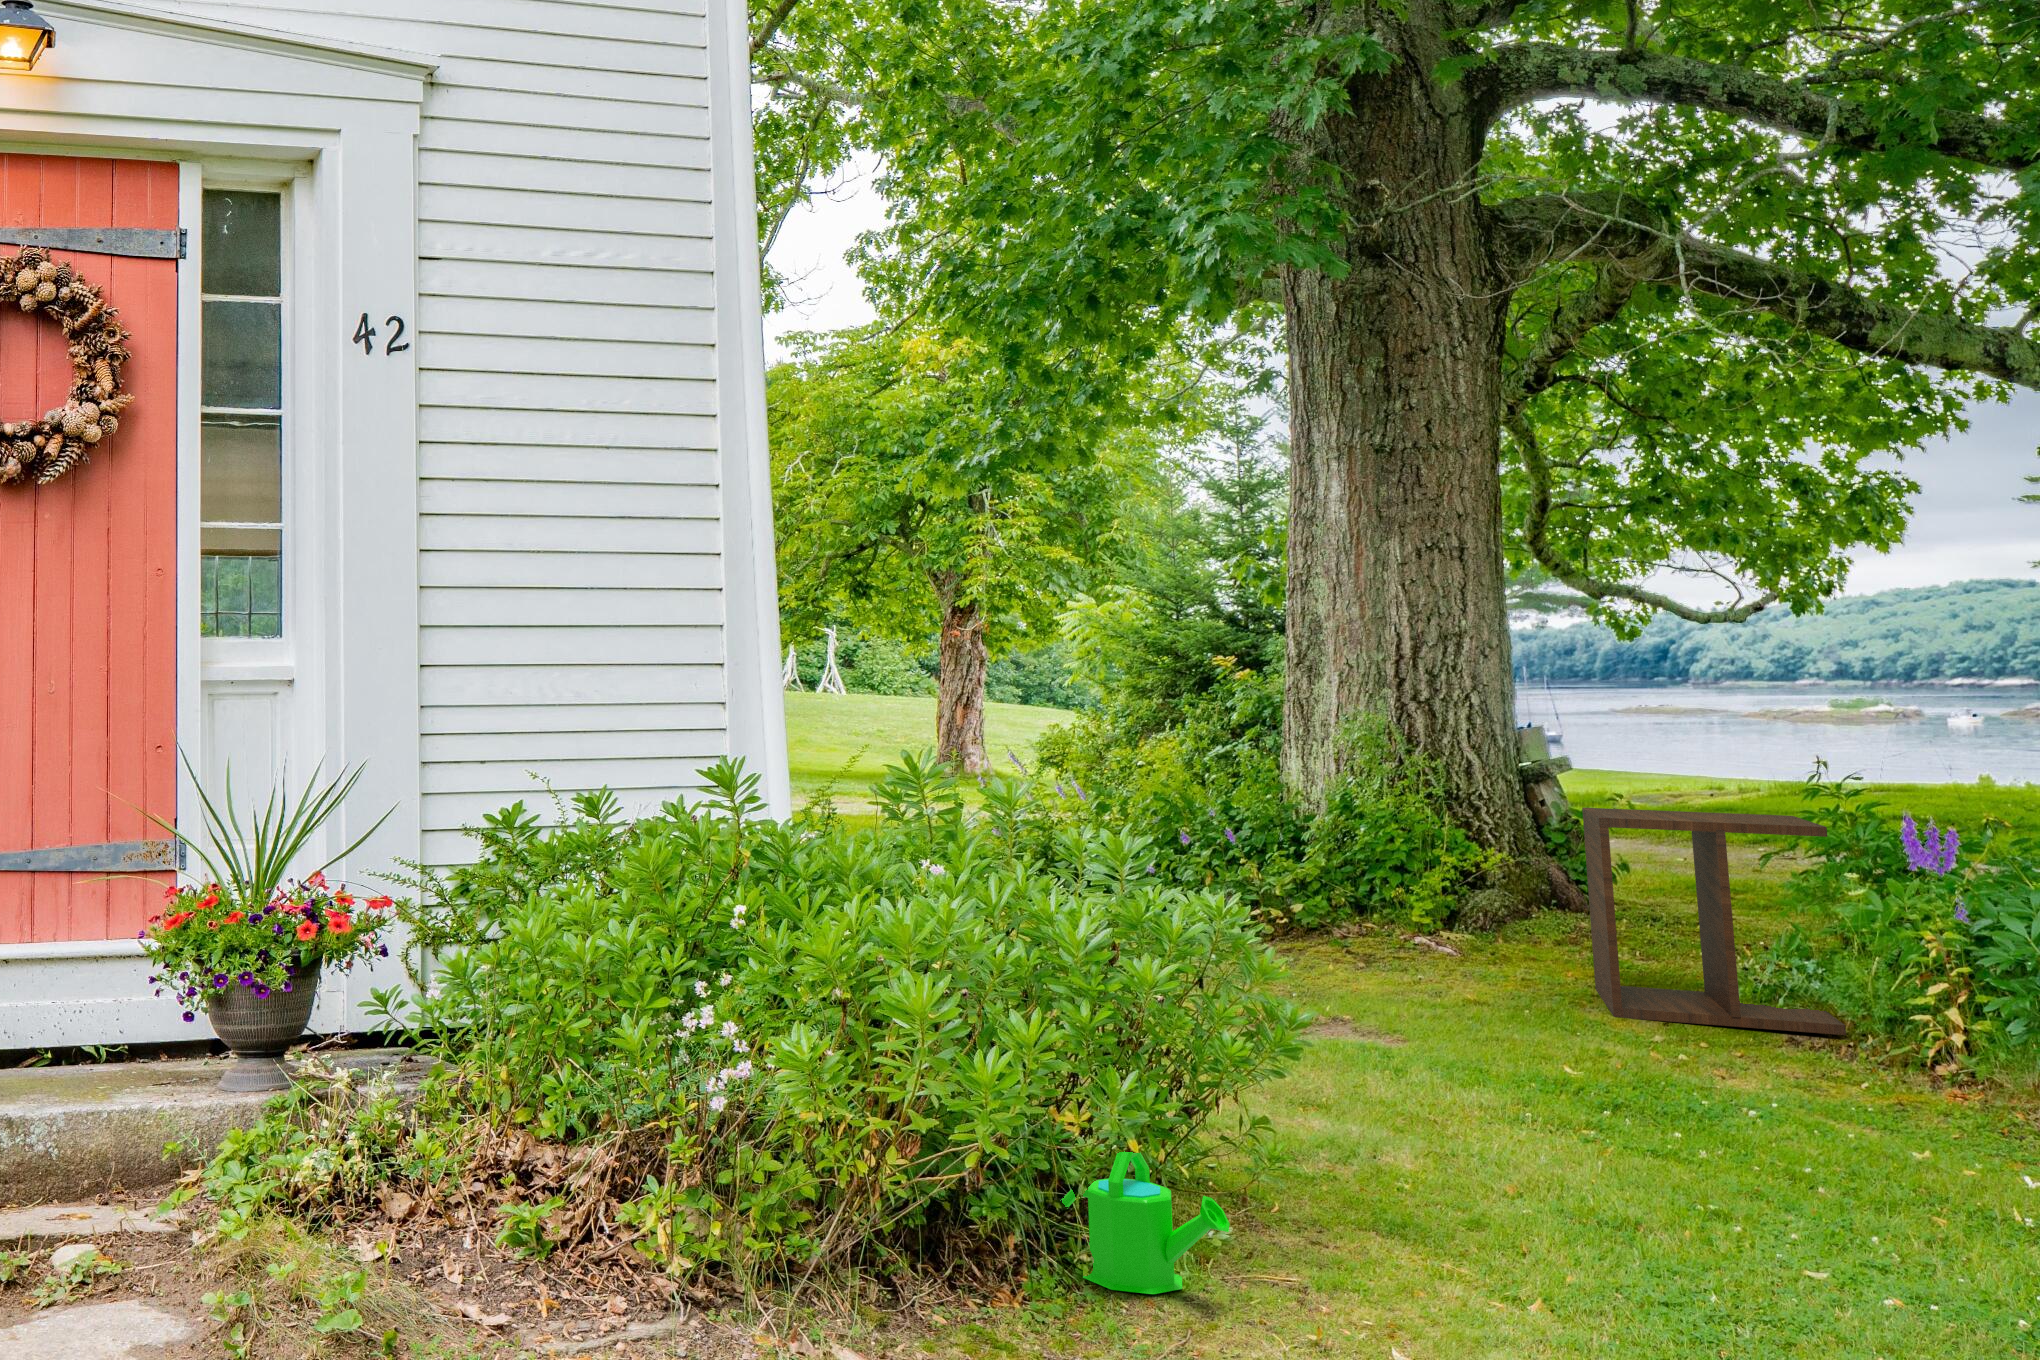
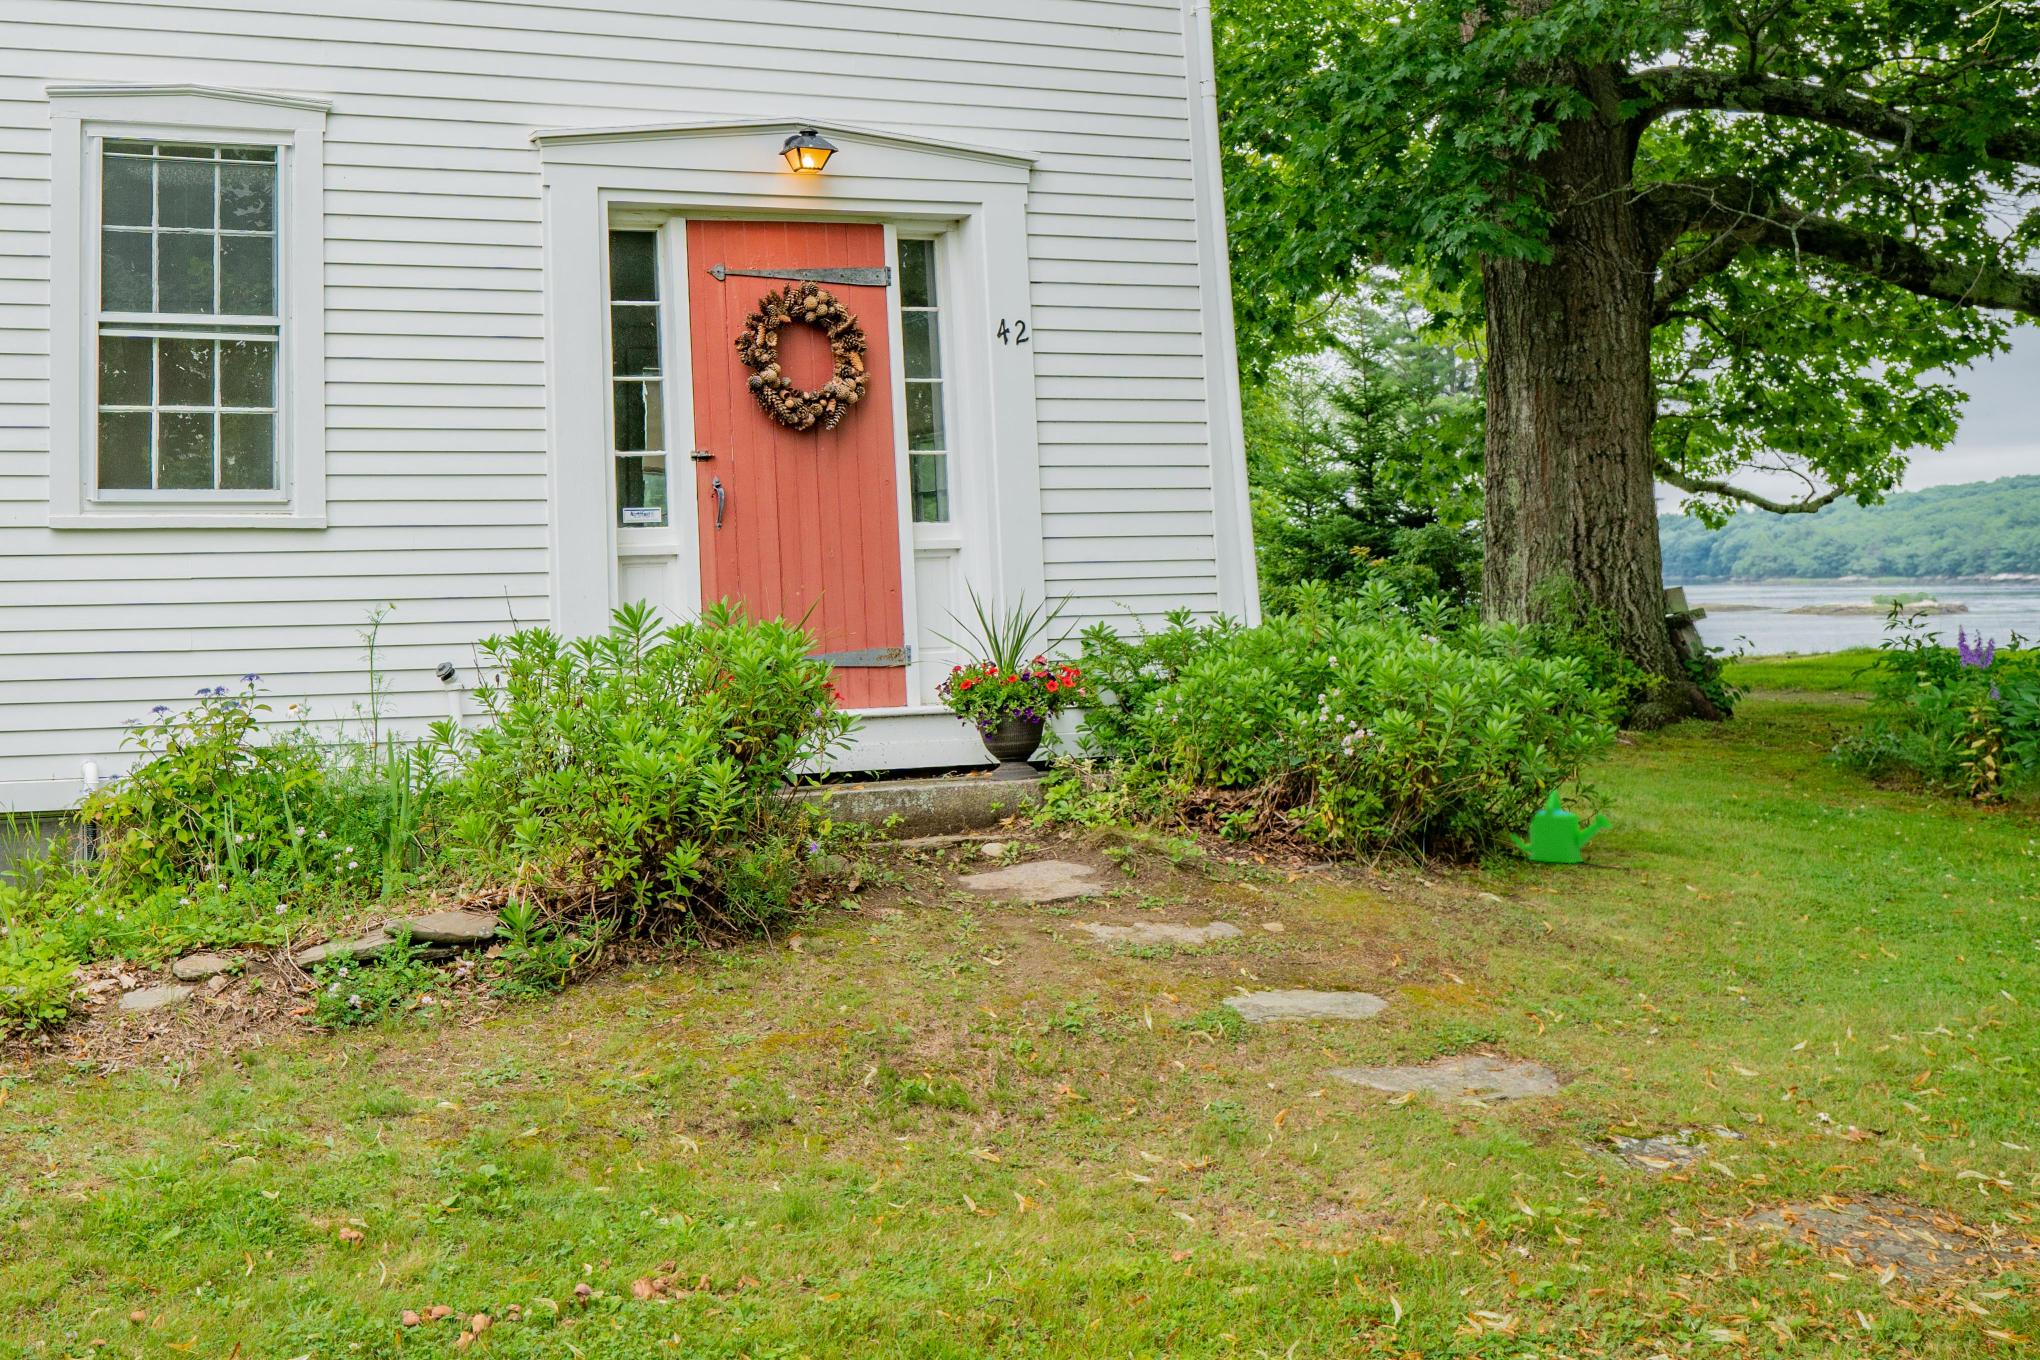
side table: present [1582,808,1846,1035] -> none [1730,639,1909,780]

